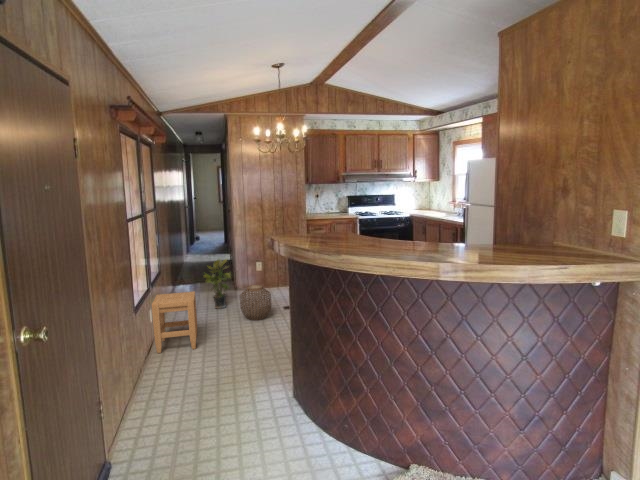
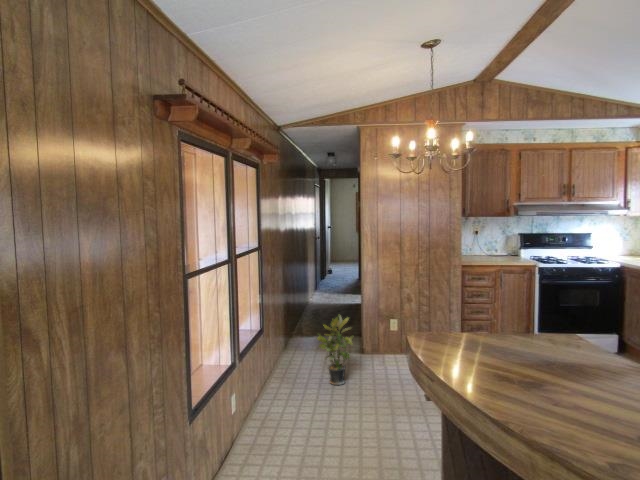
woven basket: present [240,285,271,320] -> none [361,363,407,419]
stool: present [152,292,197,353] -> none [228,372,296,468]

